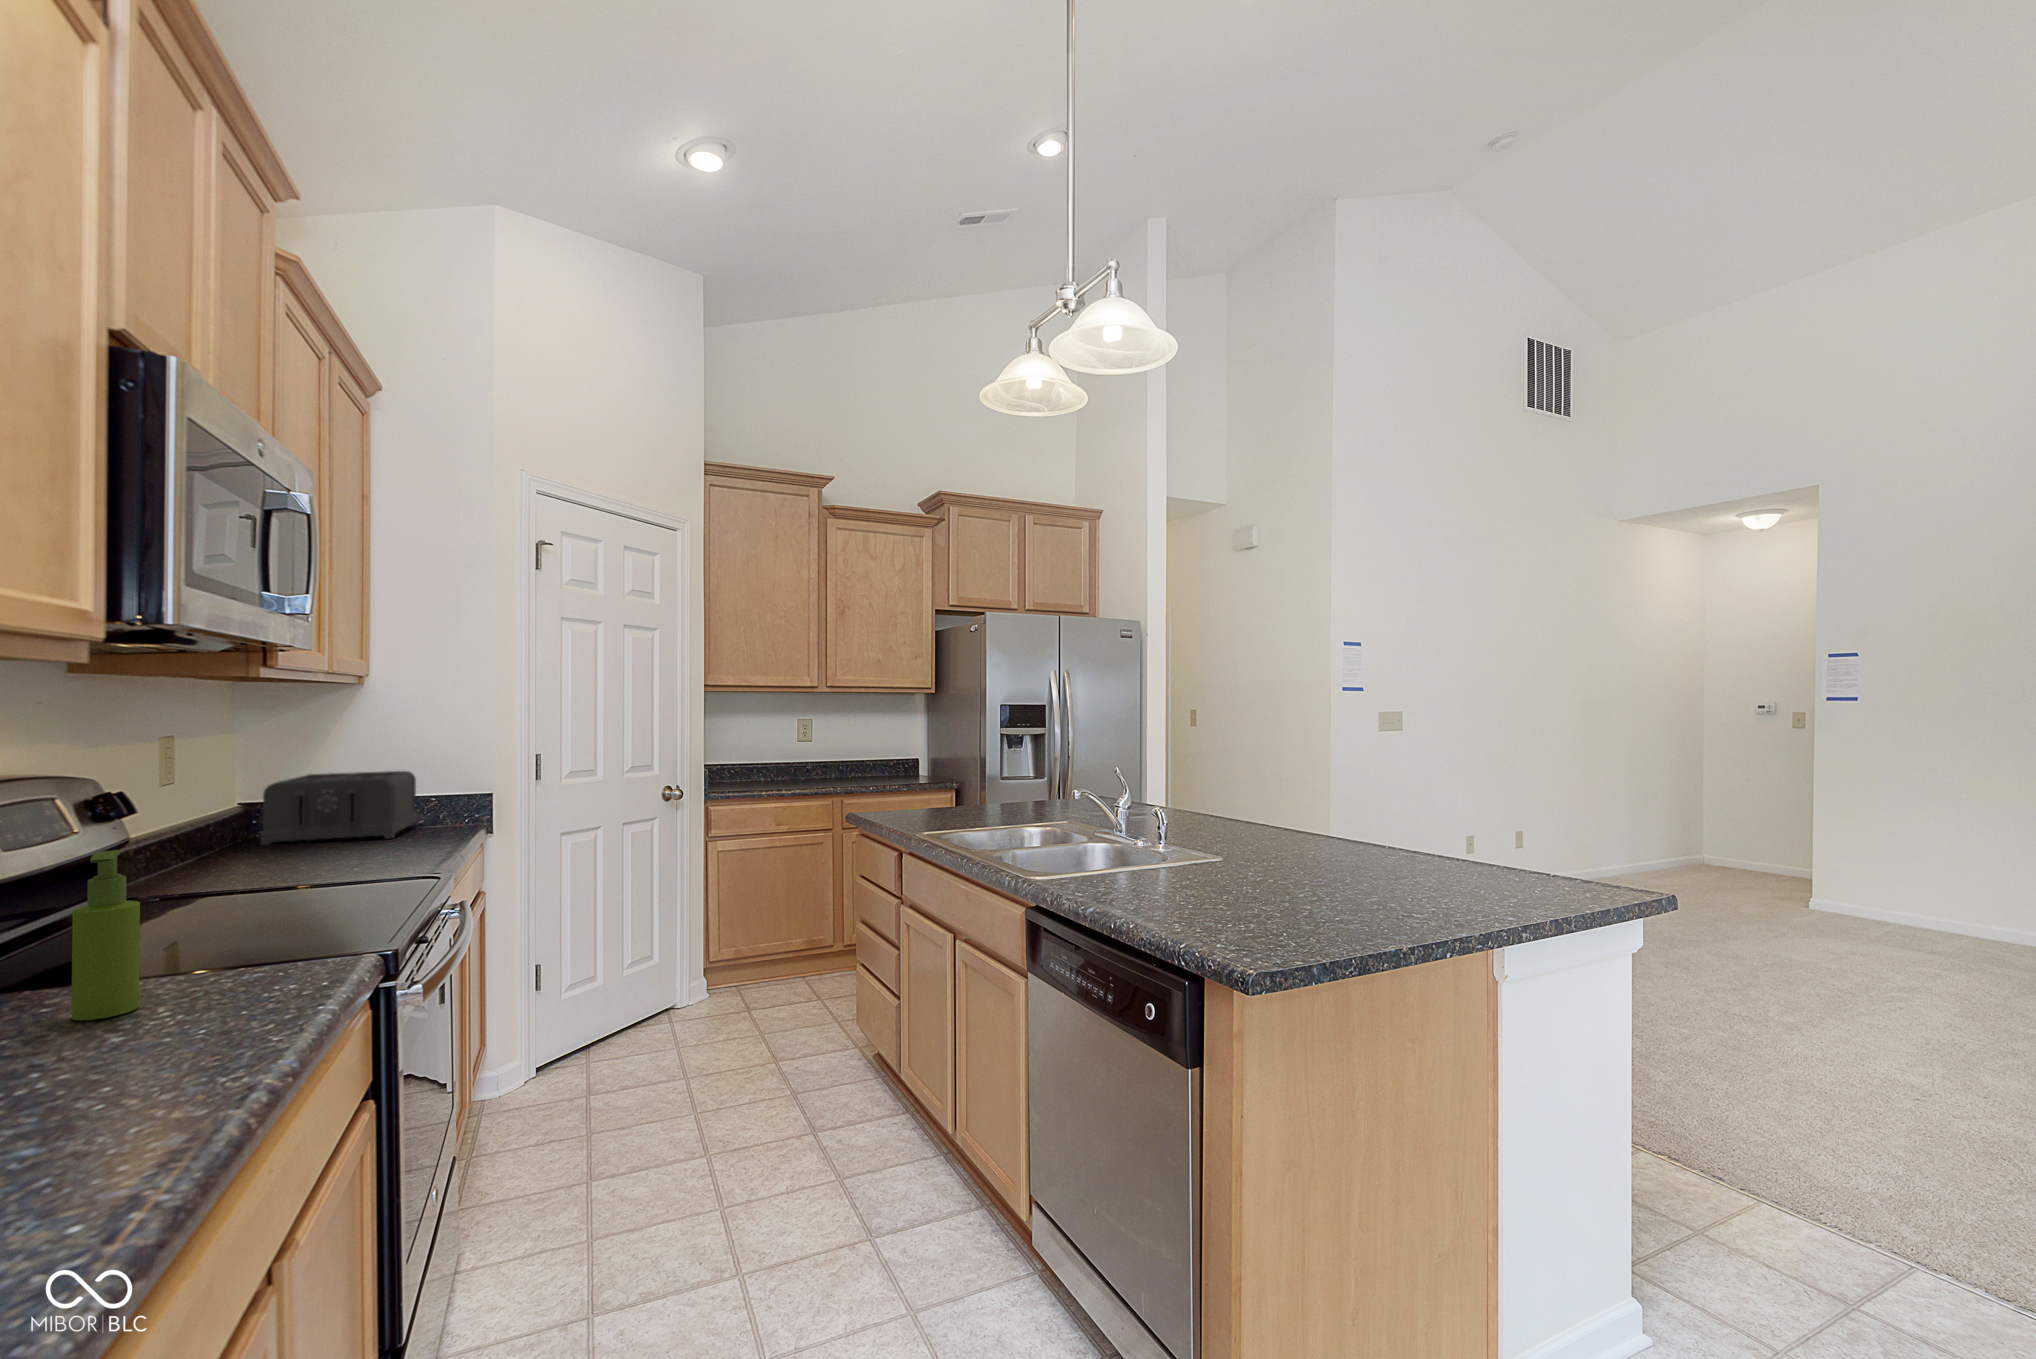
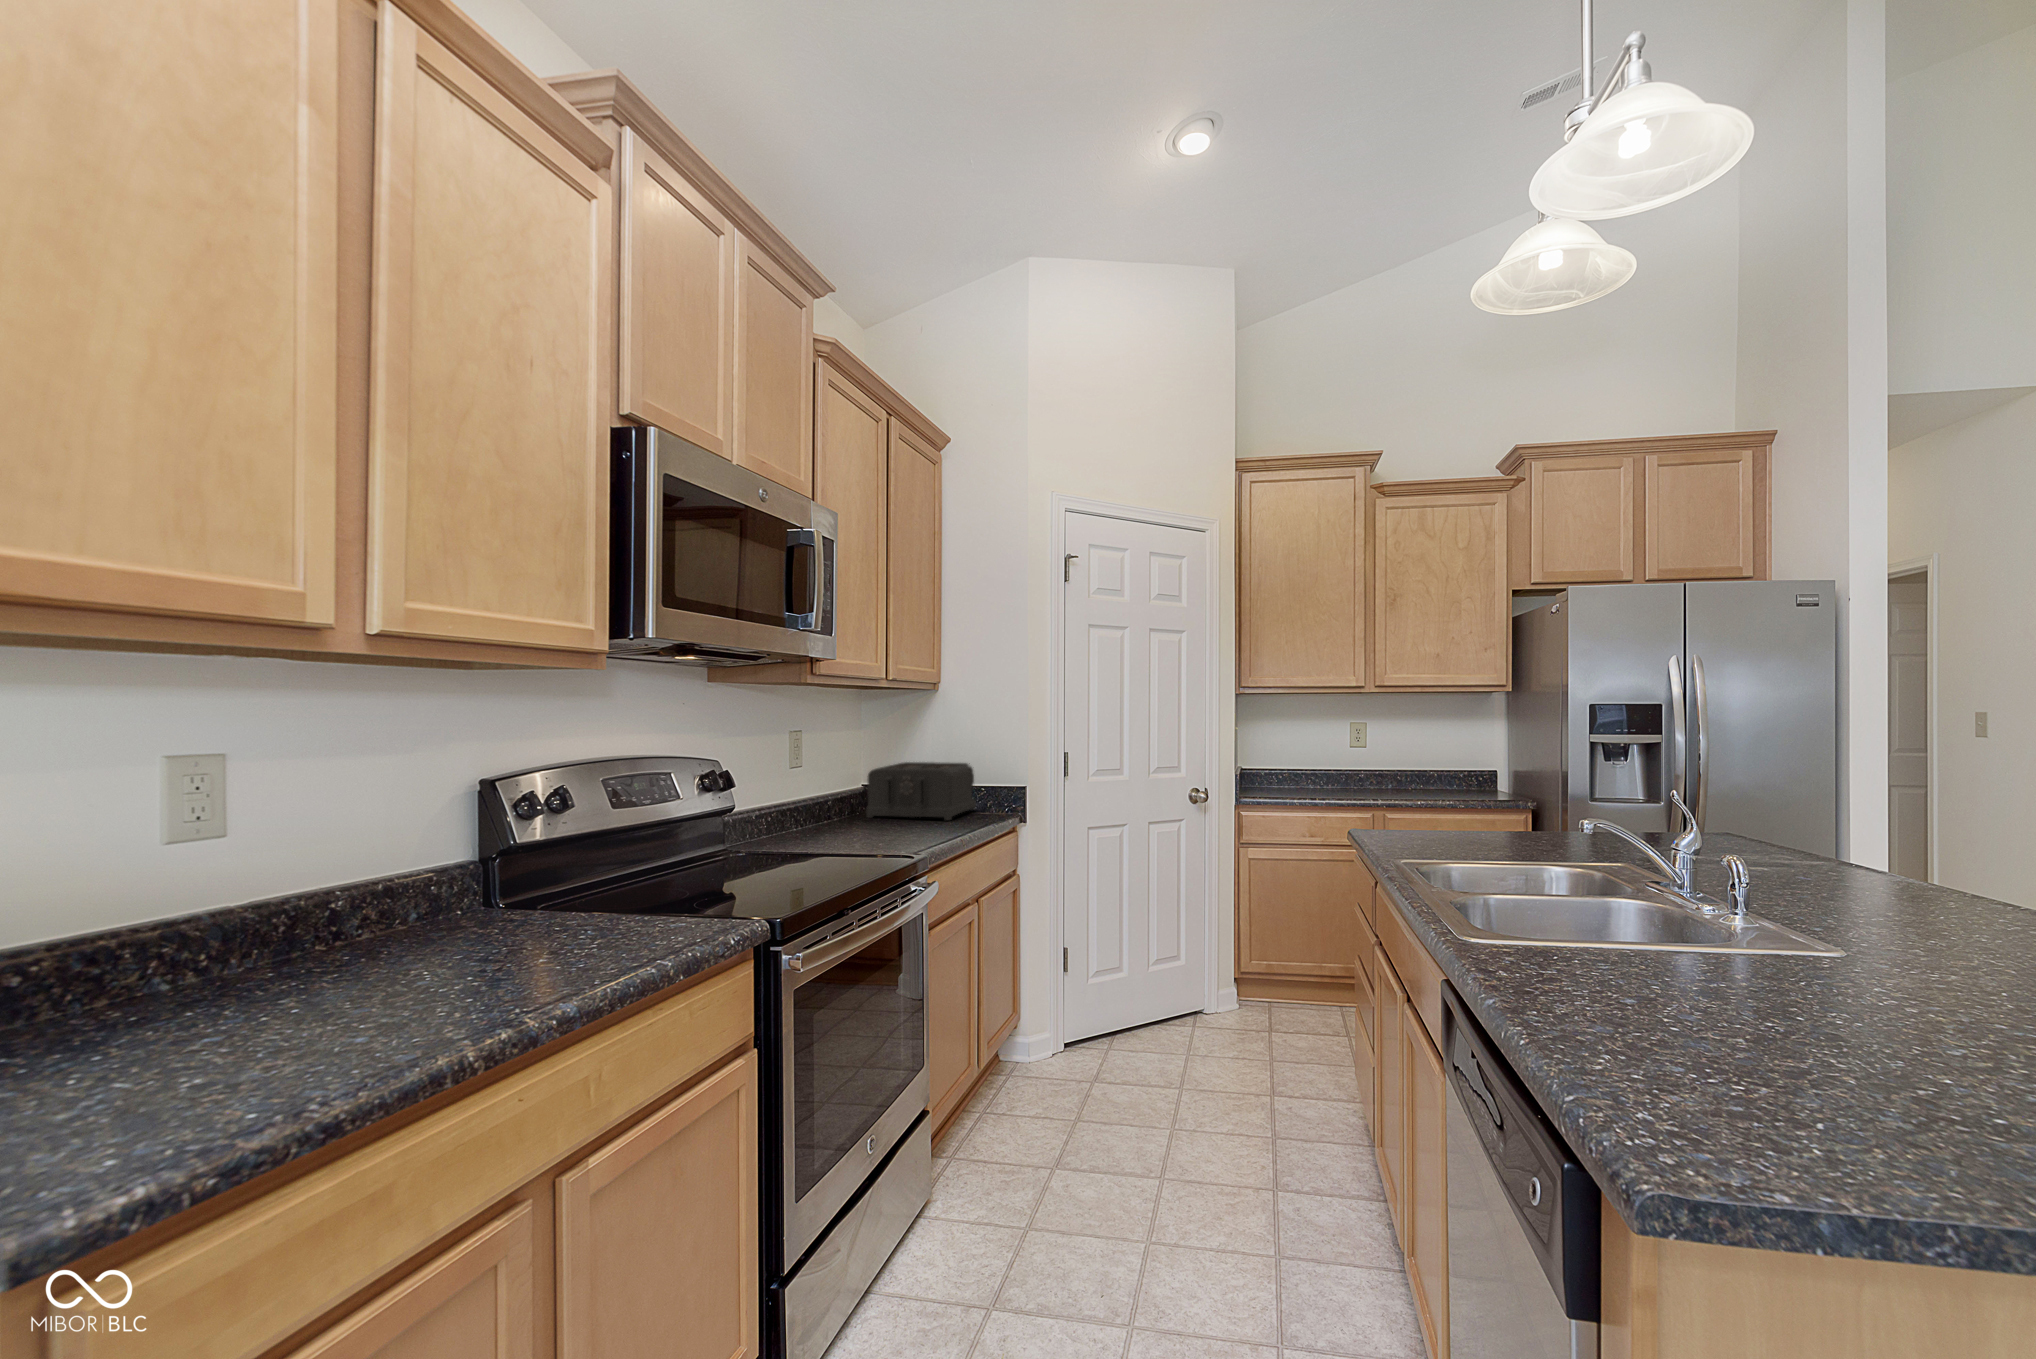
soap dispenser: present [71,850,140,1020] -> none [685,819,719,932]

